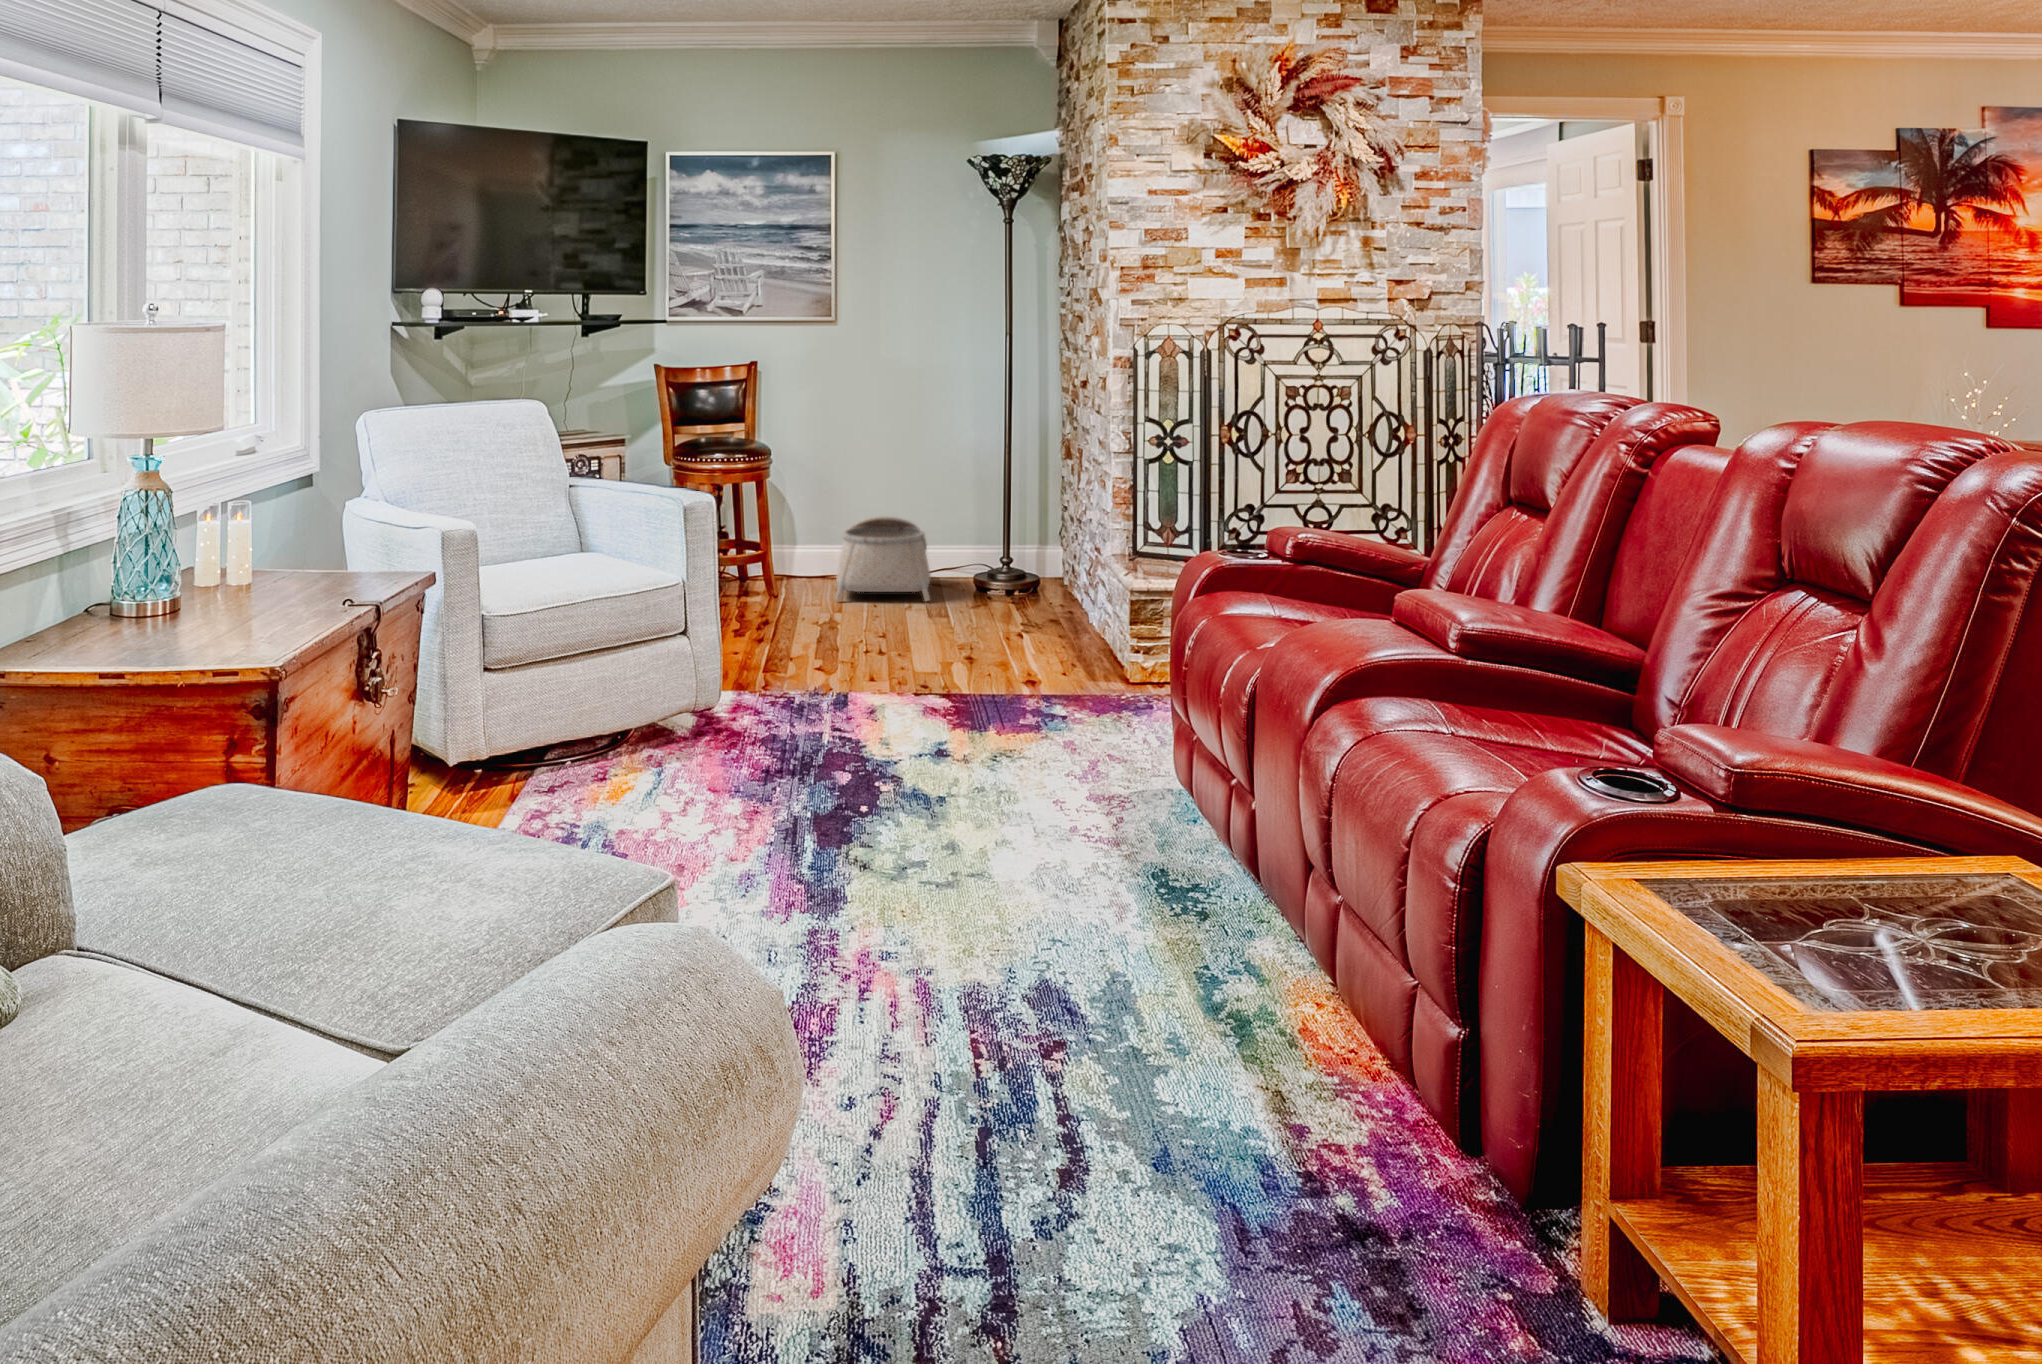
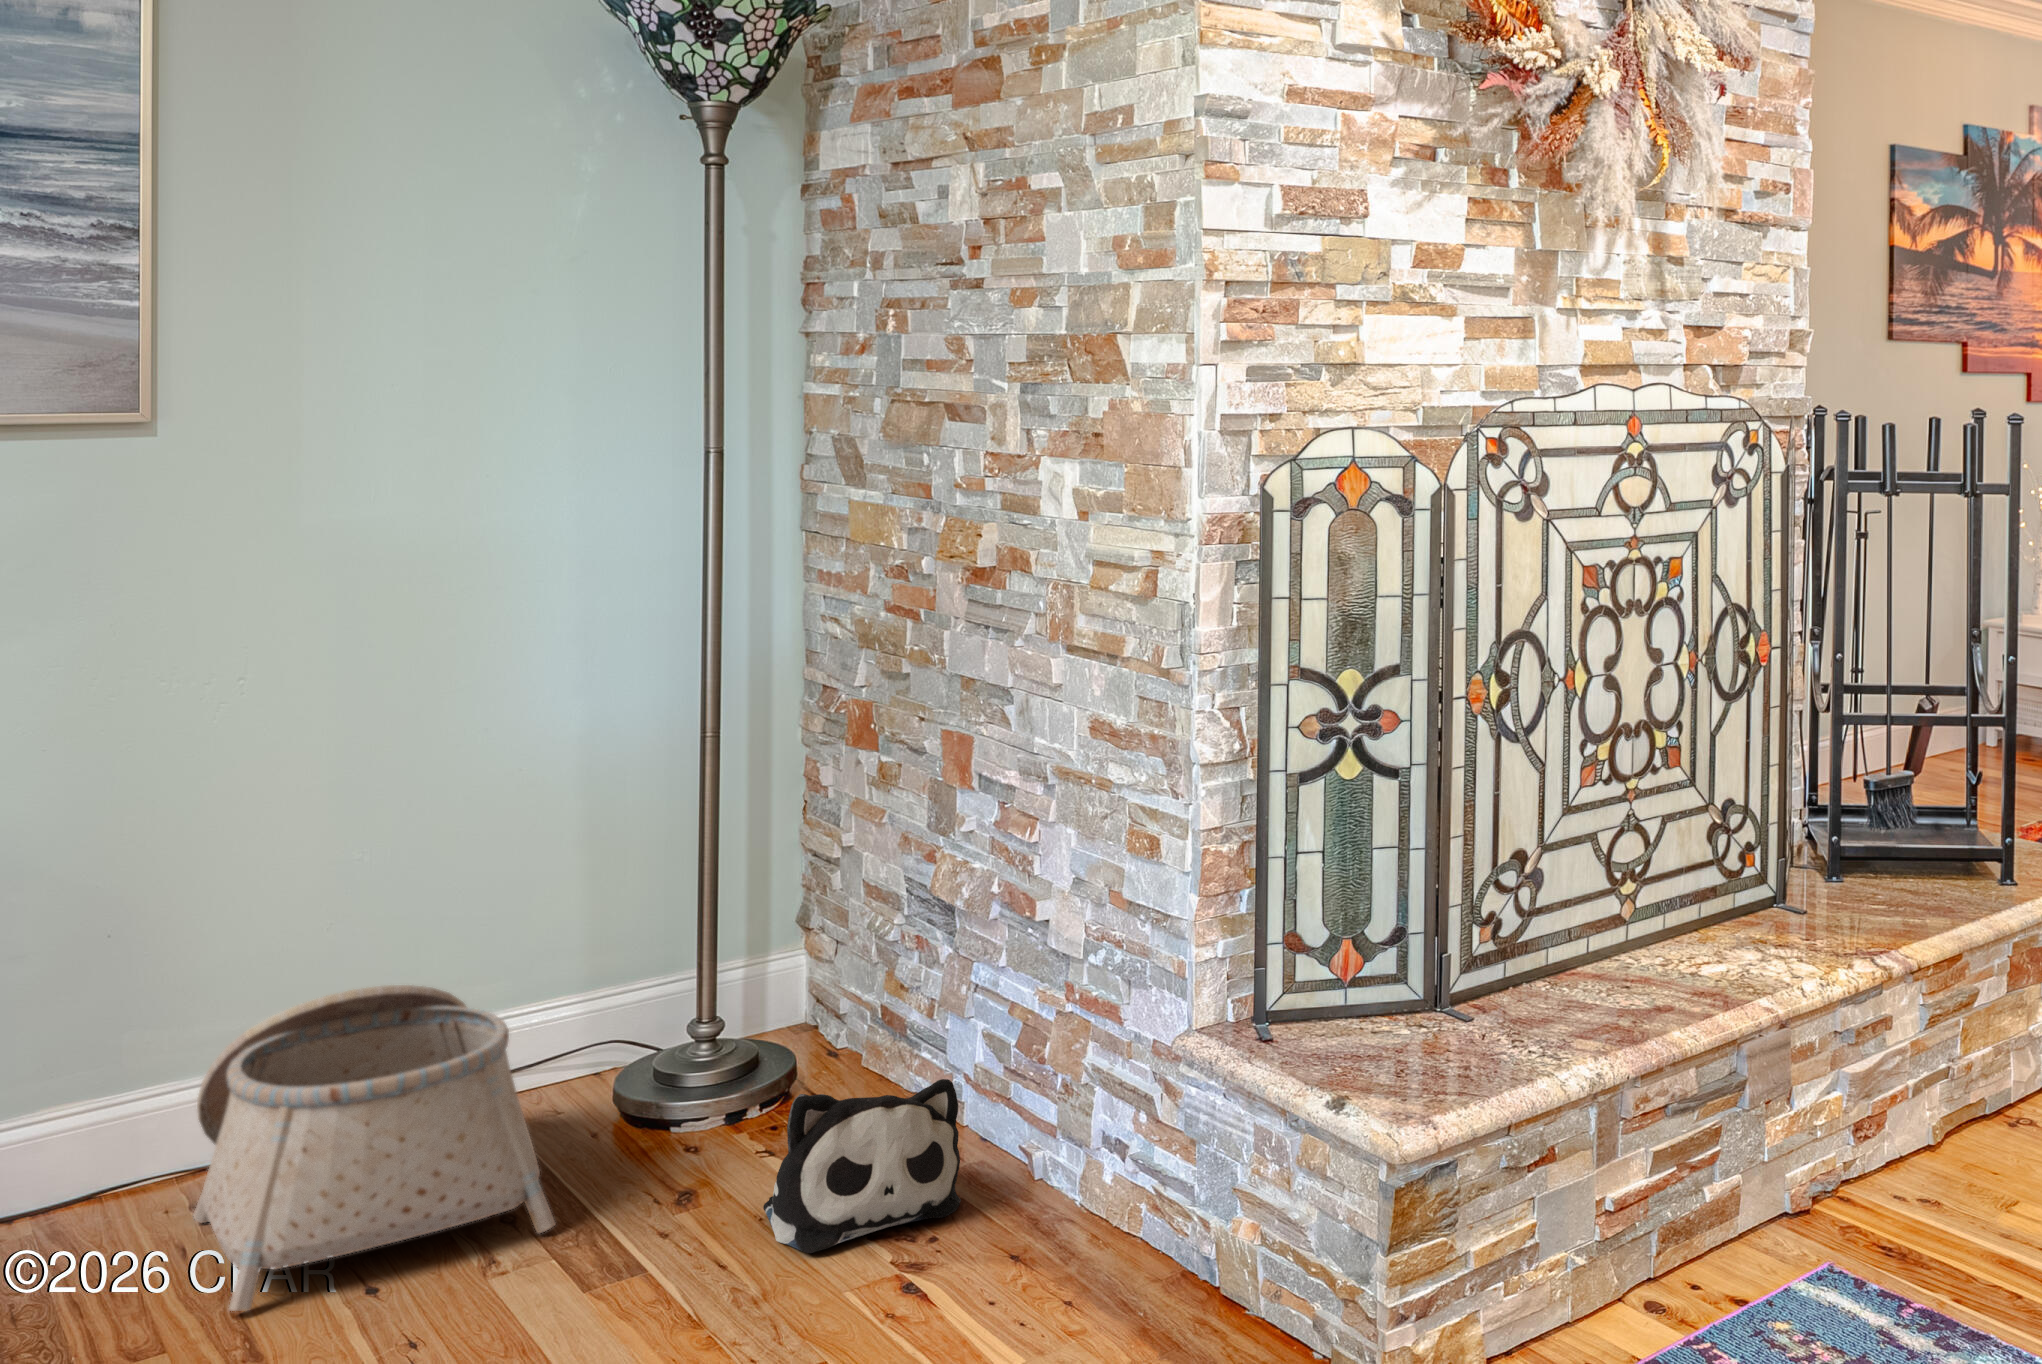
plush toy: none [990,564,1057,619] -> present [763,1079,961,1253]

